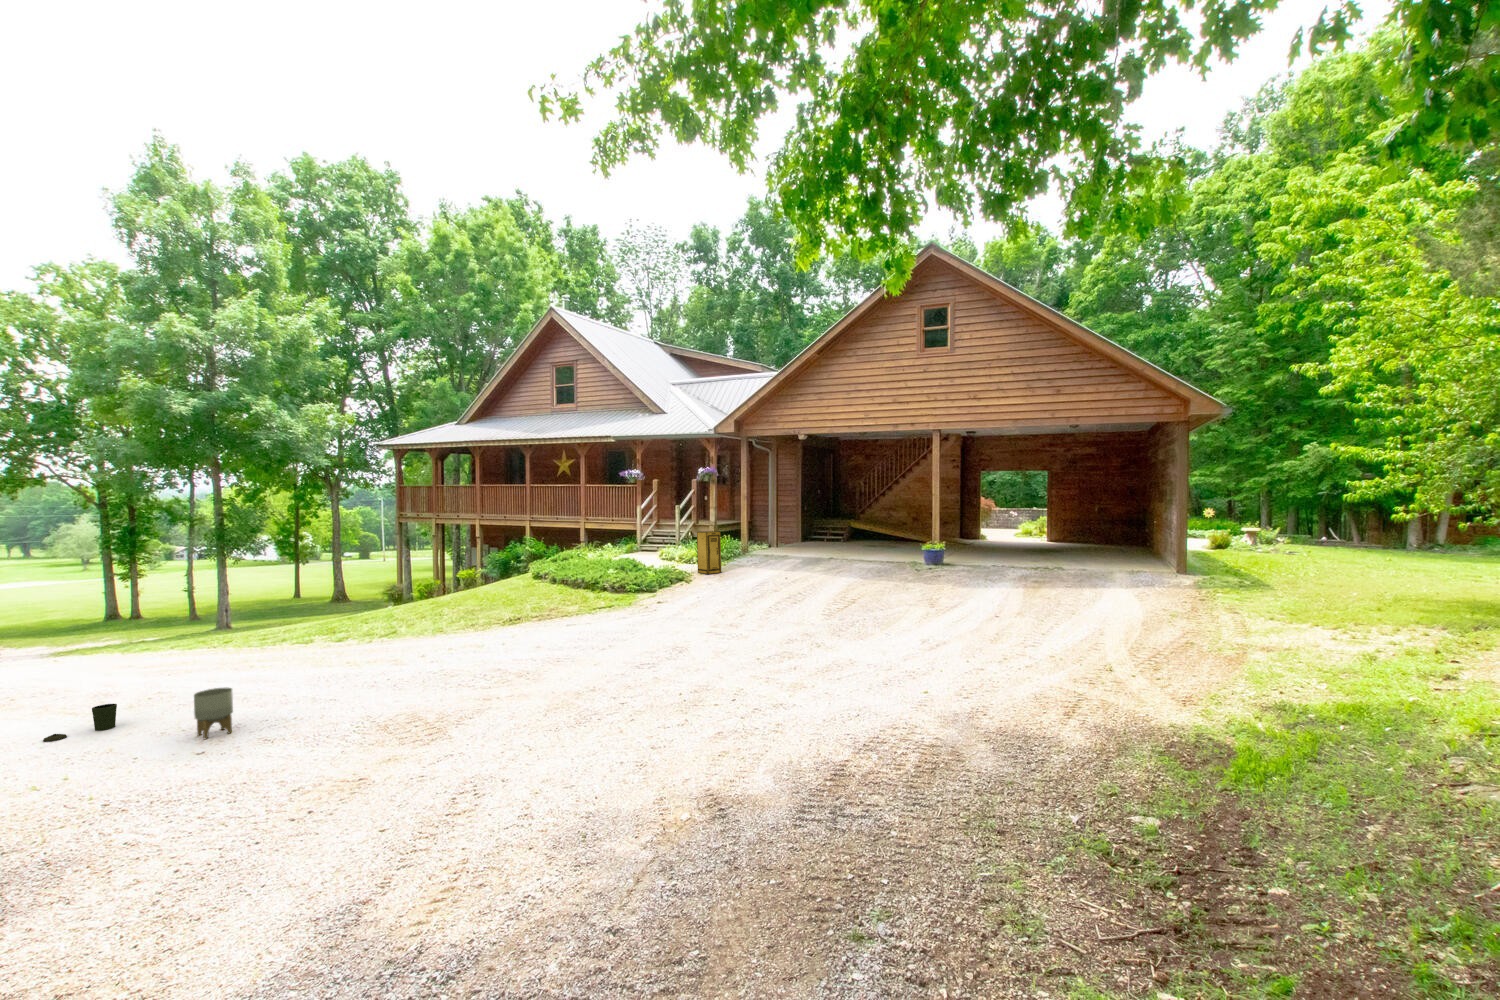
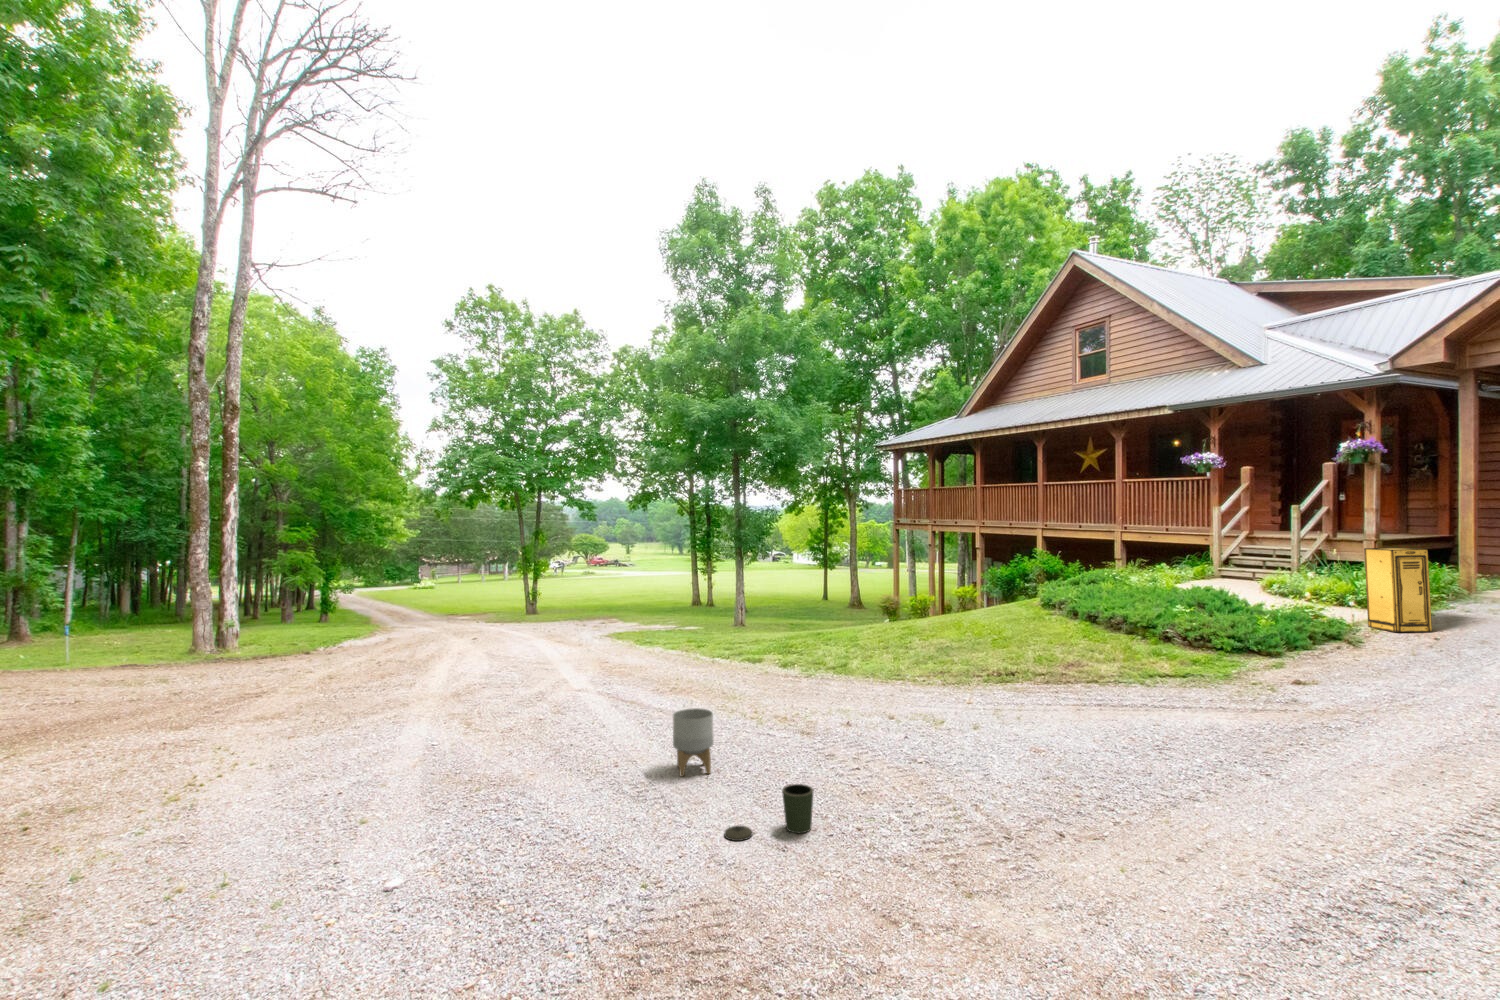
planter: present [194,688,233,739] -> present [673,708,714,776]
trash can: present [43,704,117,742] -> present [724,784,813,841]

